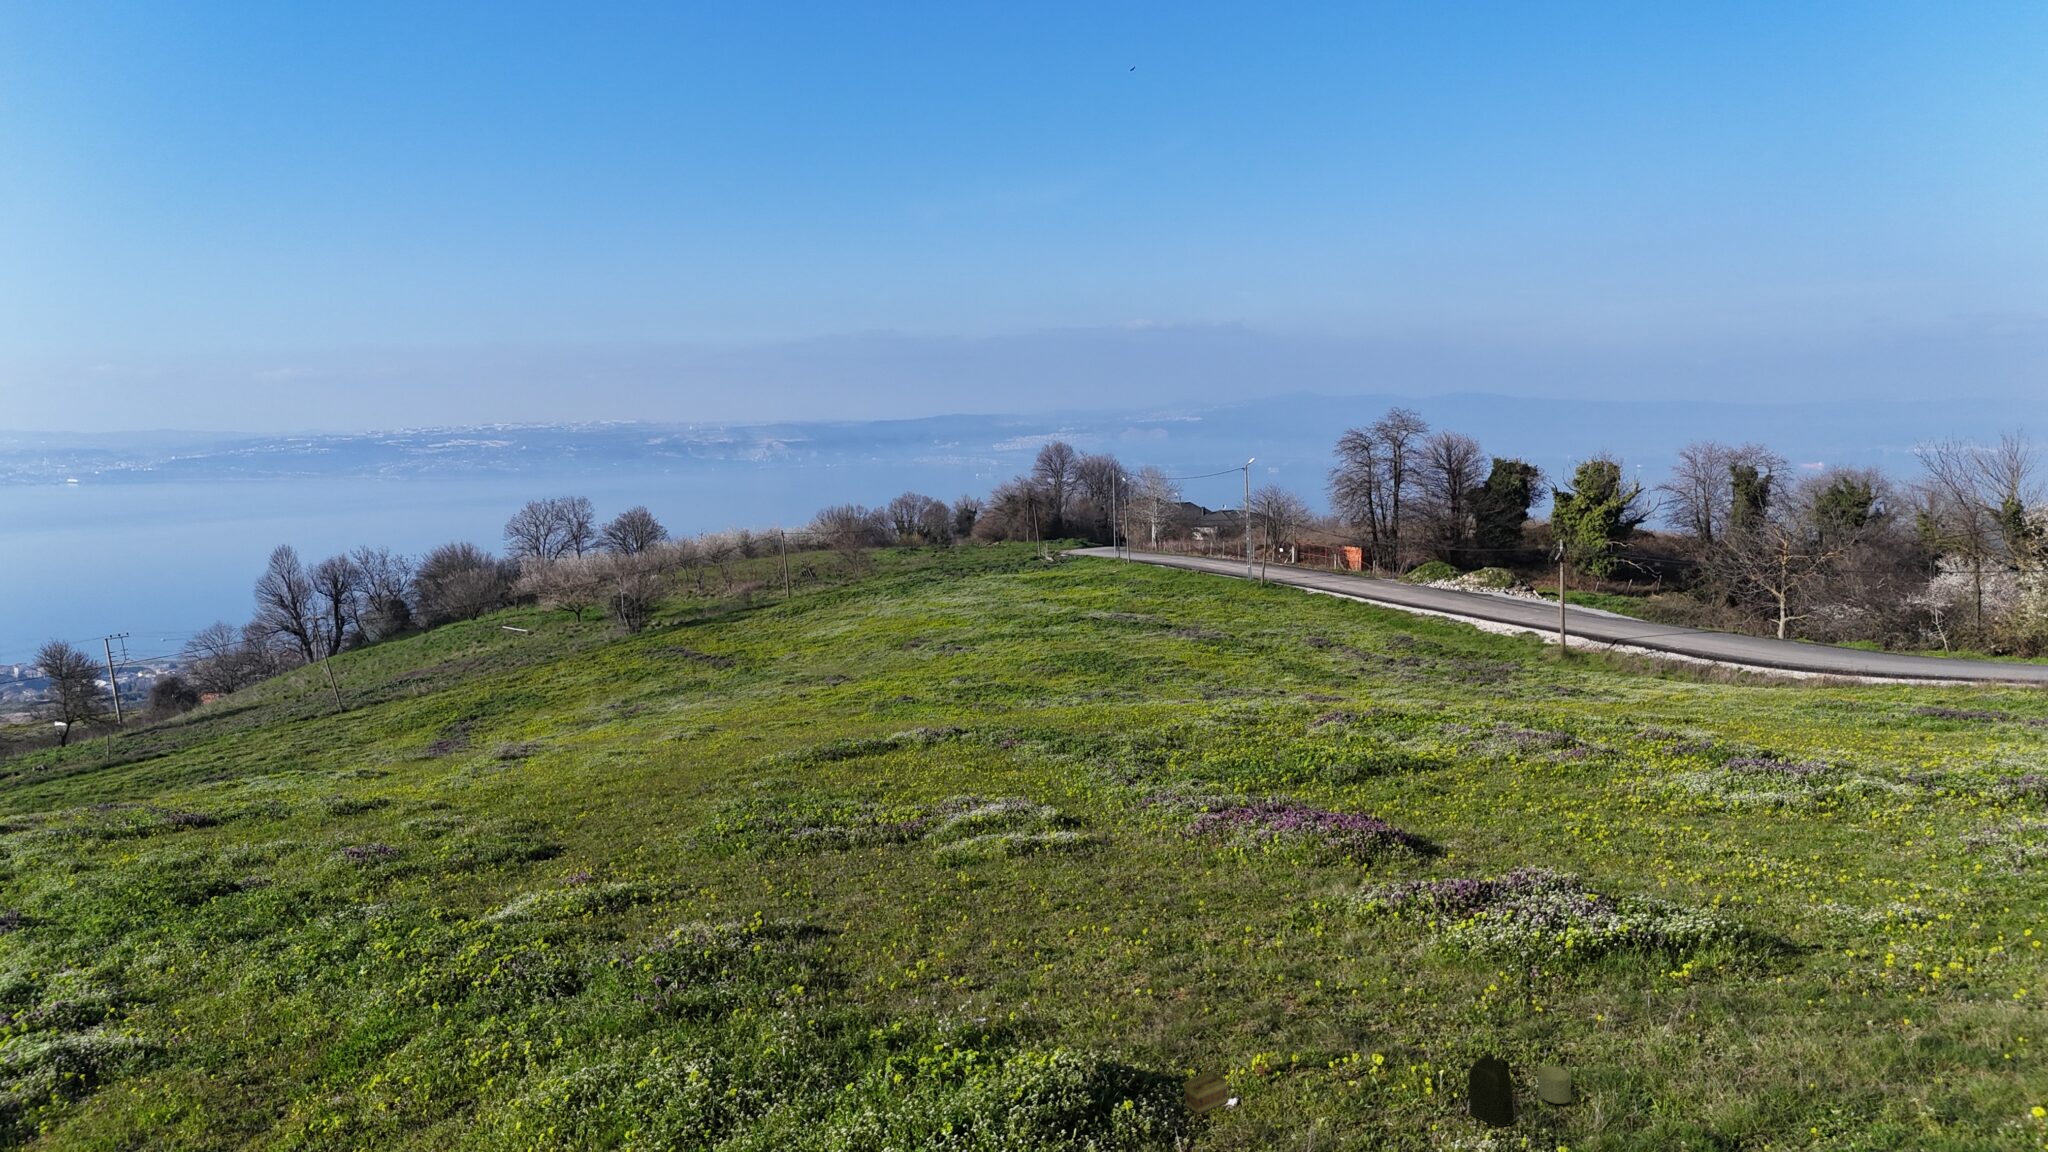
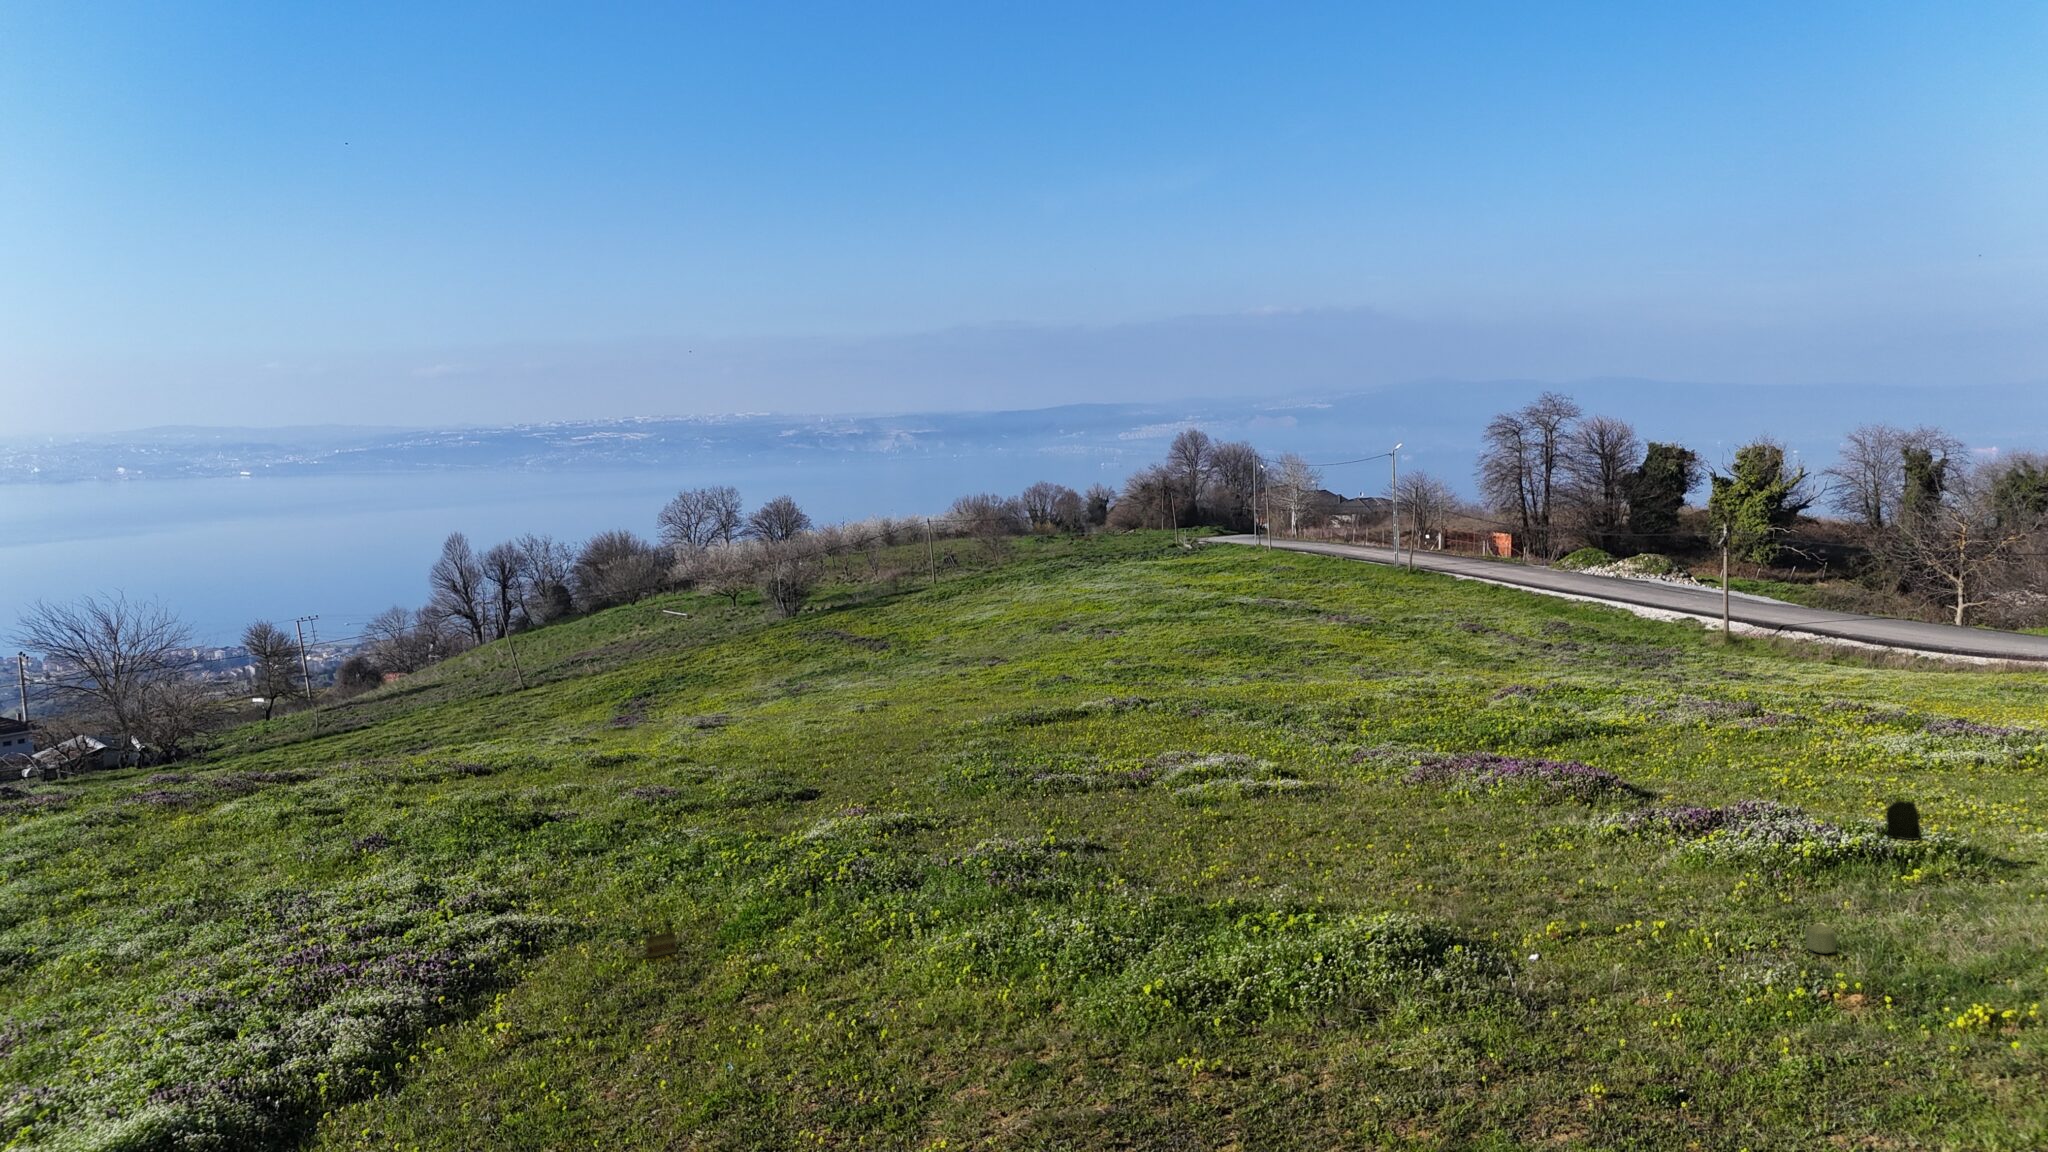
backpack: present [1468,1053,1516,1127] -> present [1886,800,1921,840]
basket: present [1184,1056,1228,1114] -> present [645,921,676,958]

